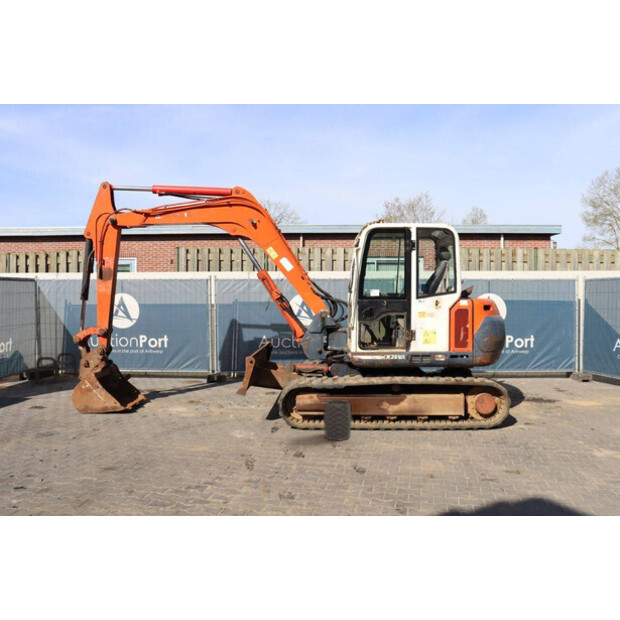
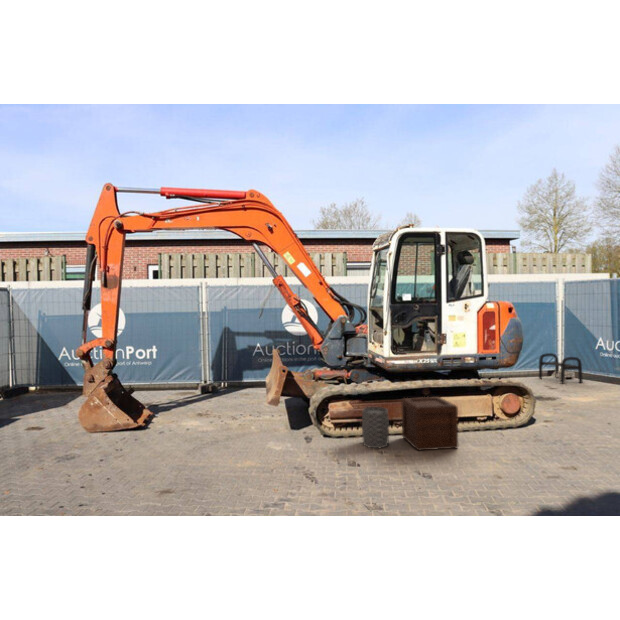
bench: present [35,353,78,383] -> present [539,353,583,384]
wooden crate: none [367,393,416,445] -> present [401,397,458,450]

